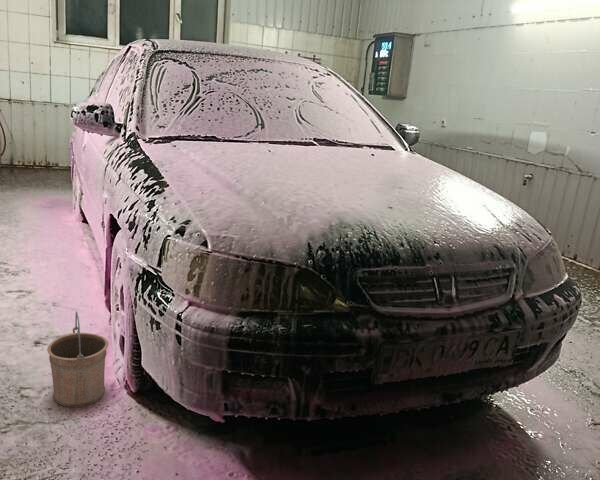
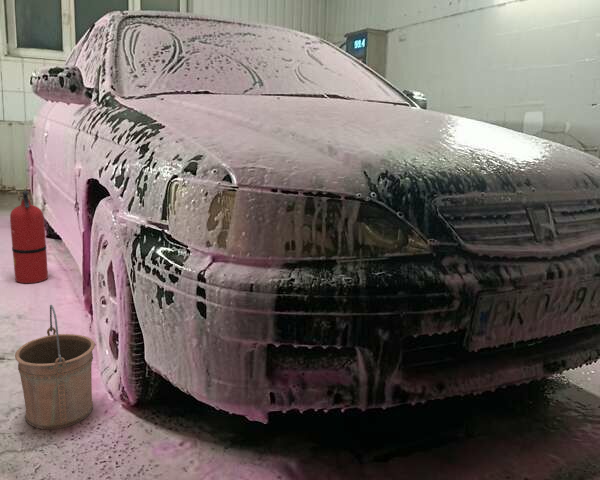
fire extinguisher: none [51,193,80,272] -> present [10,191,48,283]

